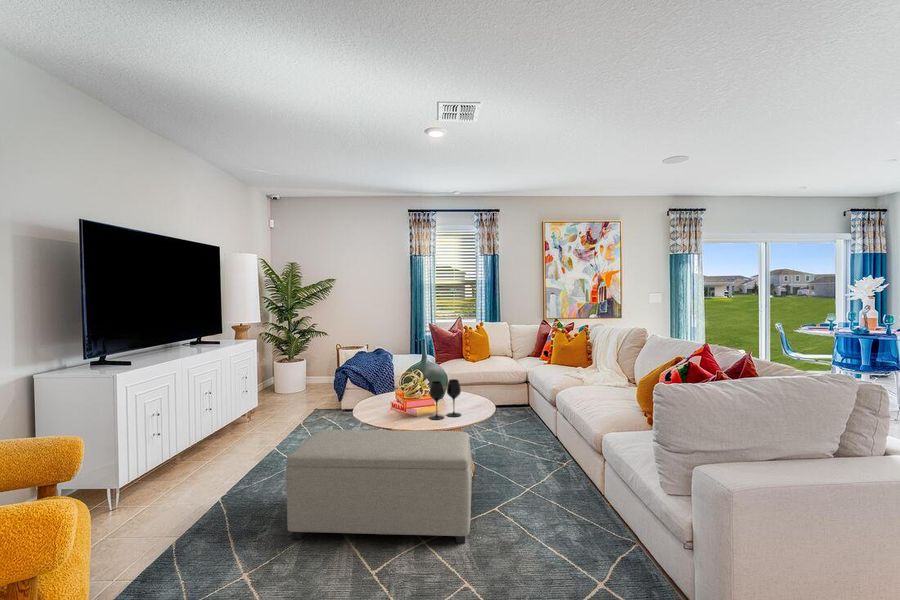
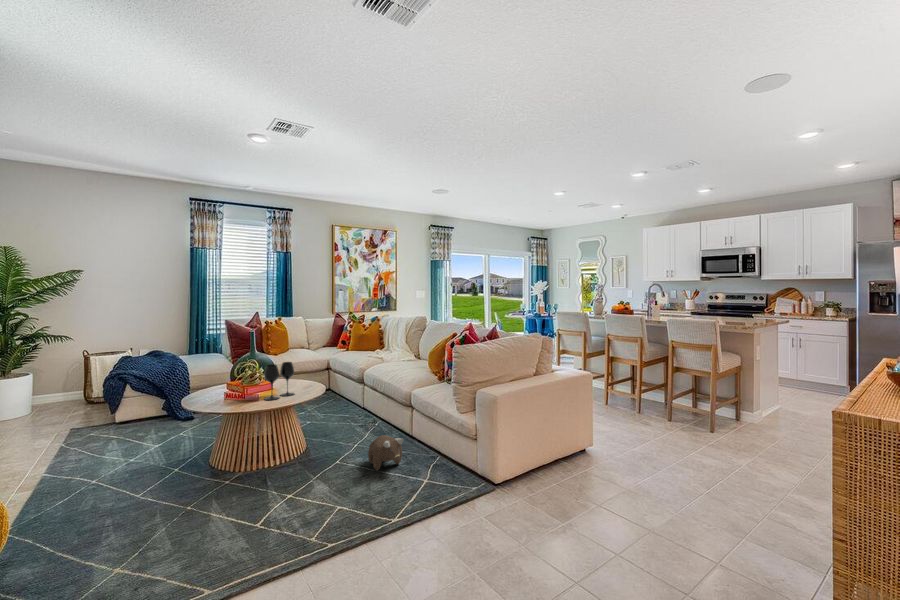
ottoman: present [286,430,472,543] -> none [120,404,326,542]
plush toy: none [531,486,572,530] -> present [368,435,403,470]

